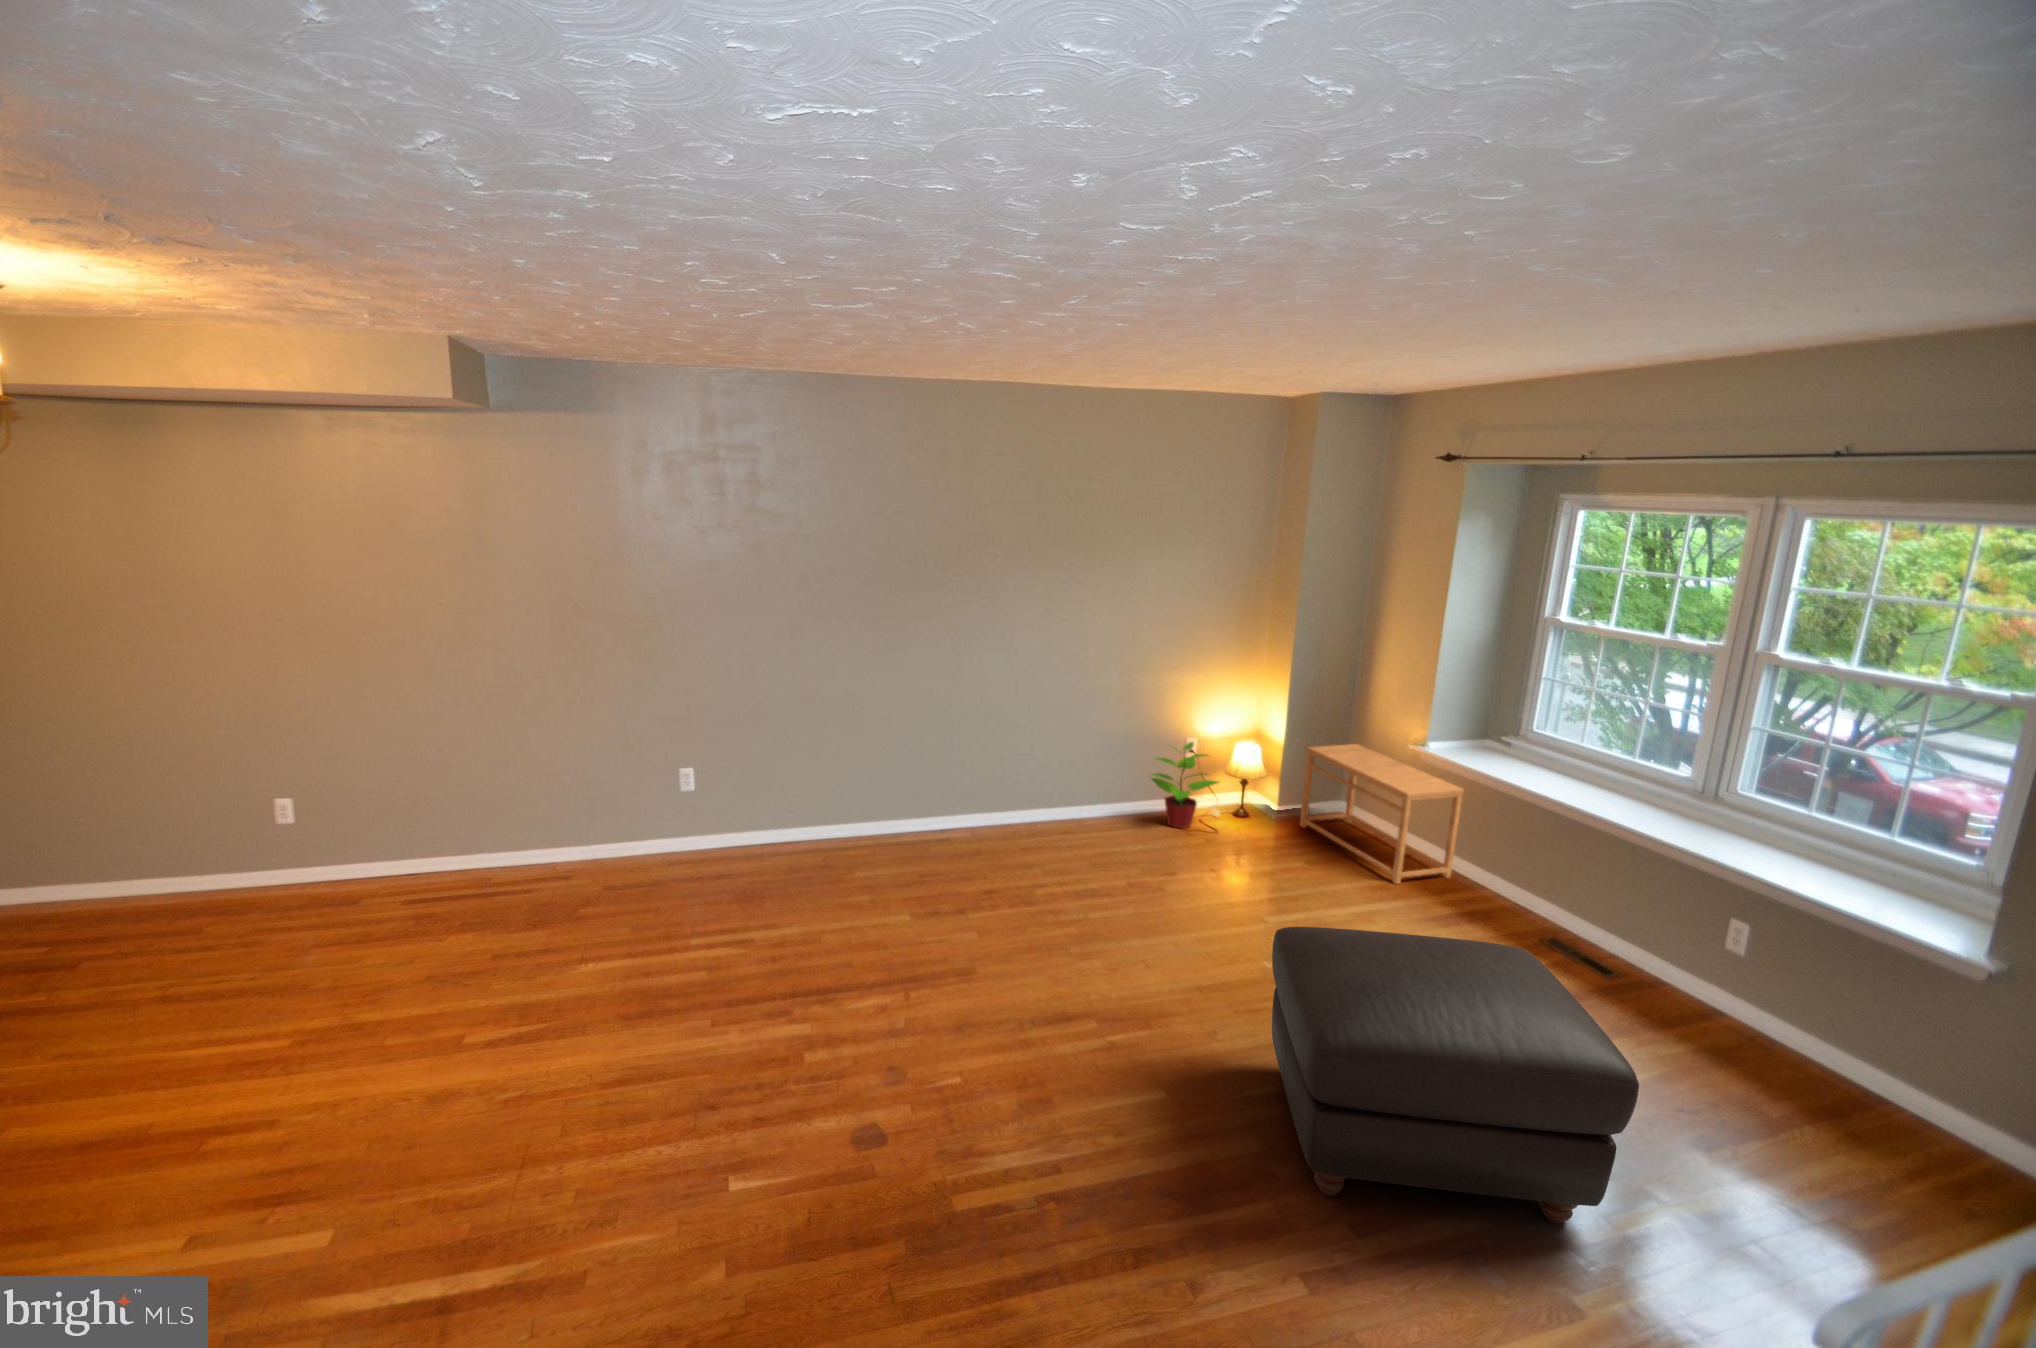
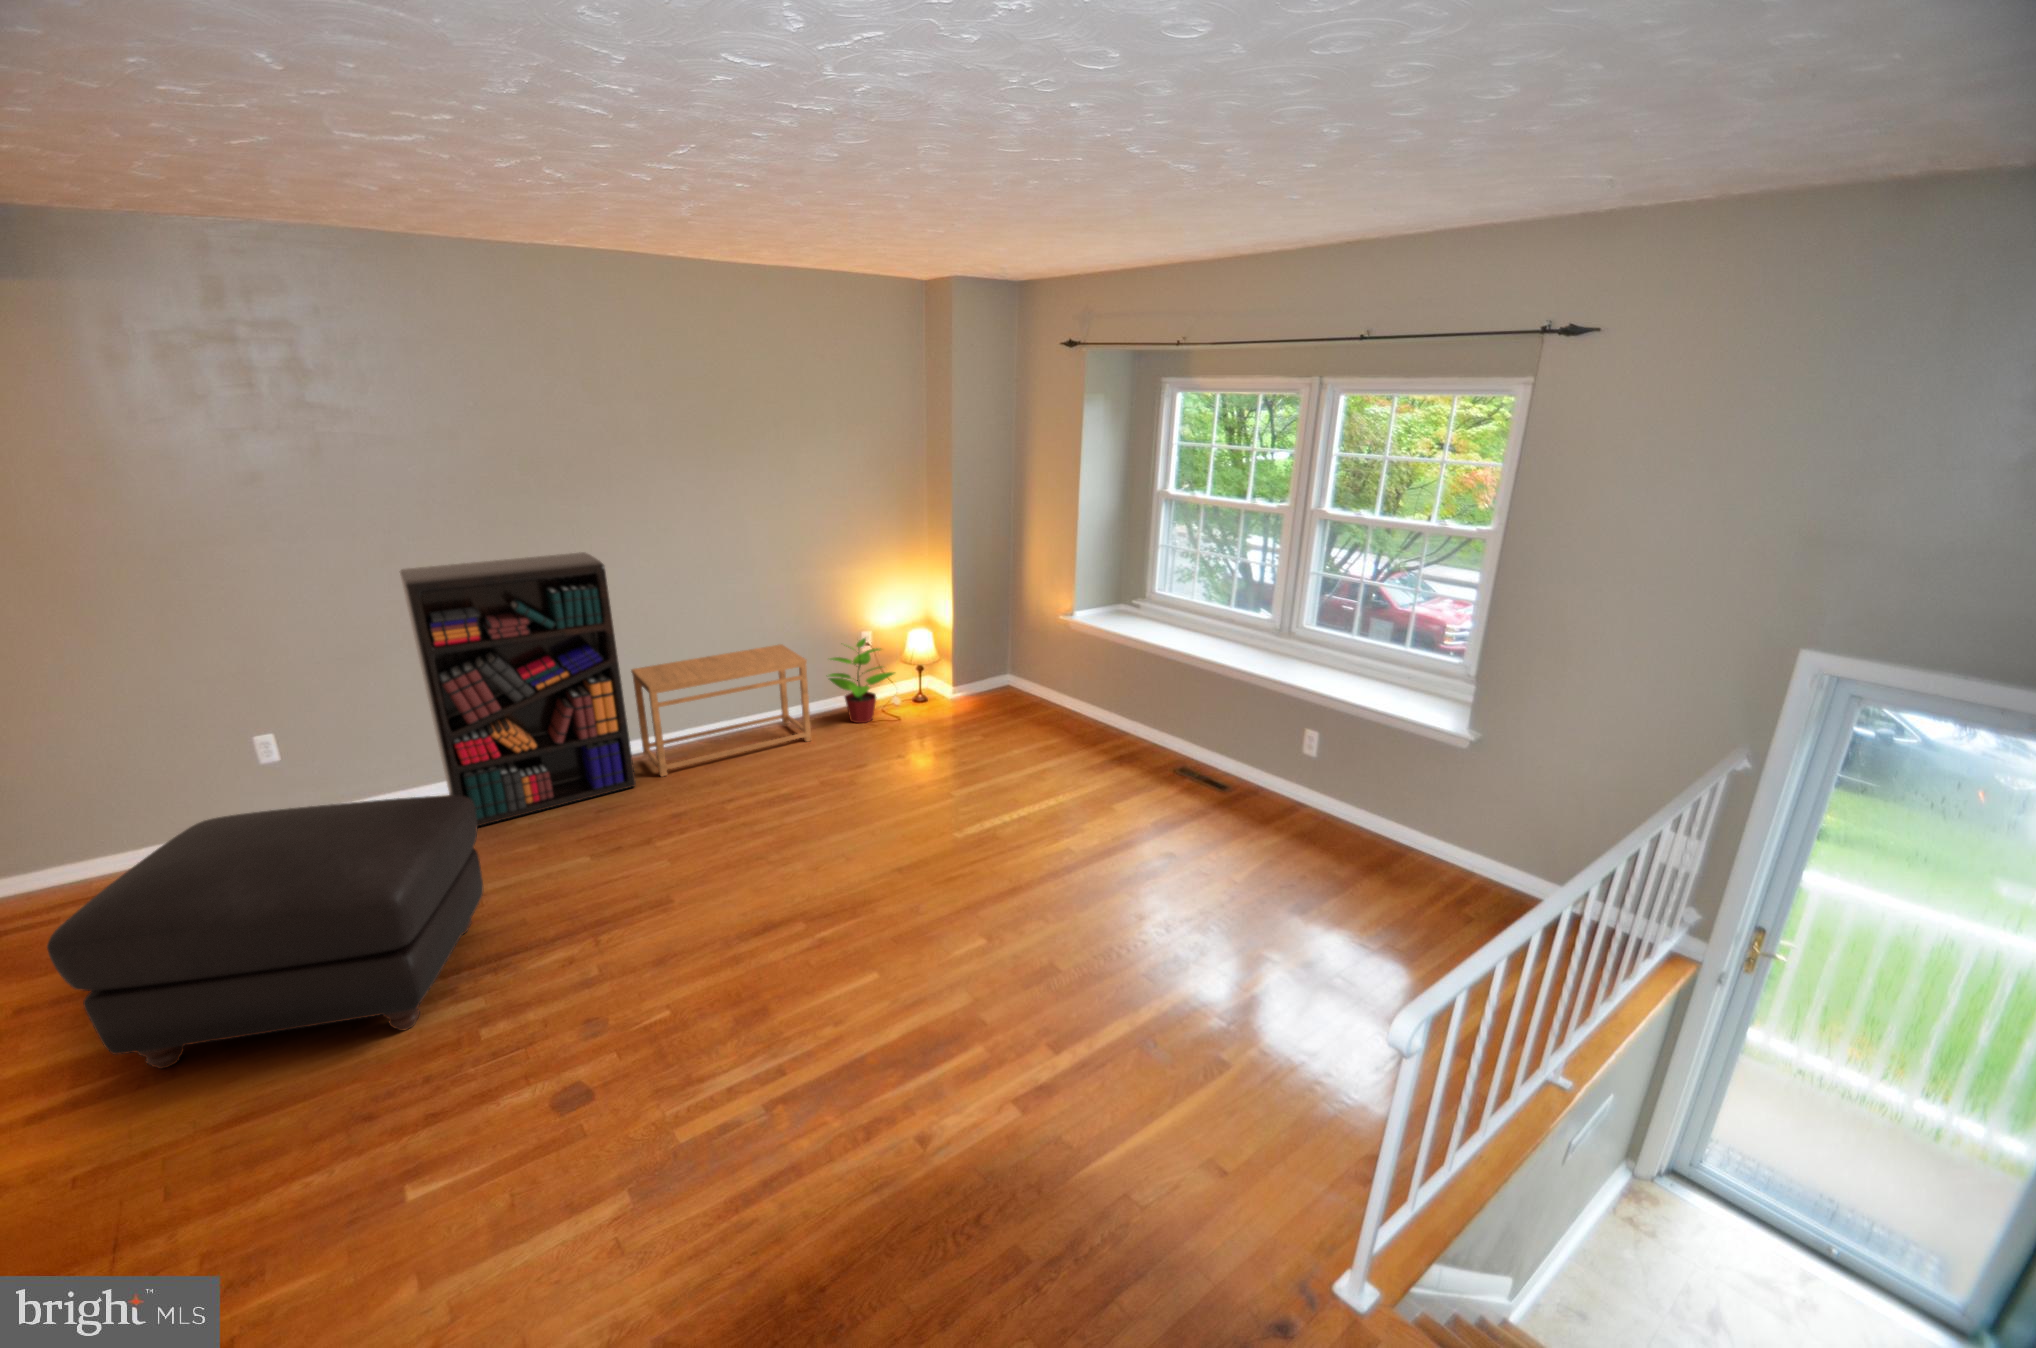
bookshelf: none [817,633,970,862] -> present [400,552,636,826]
side table: present [1300,744,1464,884] -> present [631,644,811,776]
ottoman: present [1272,927,1639,1224] -> present [47,796,484,1069]

